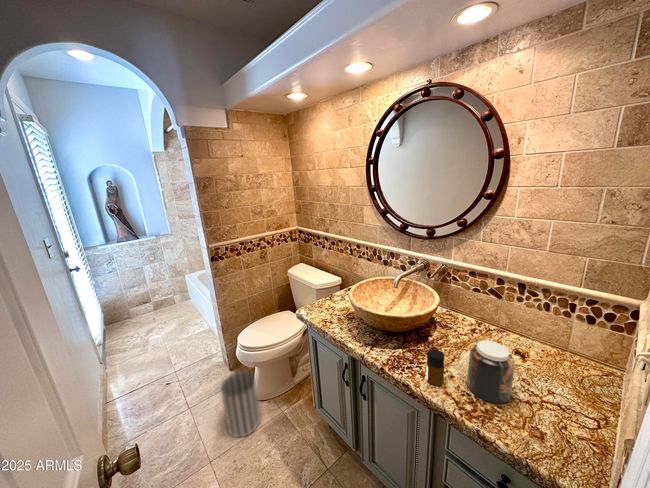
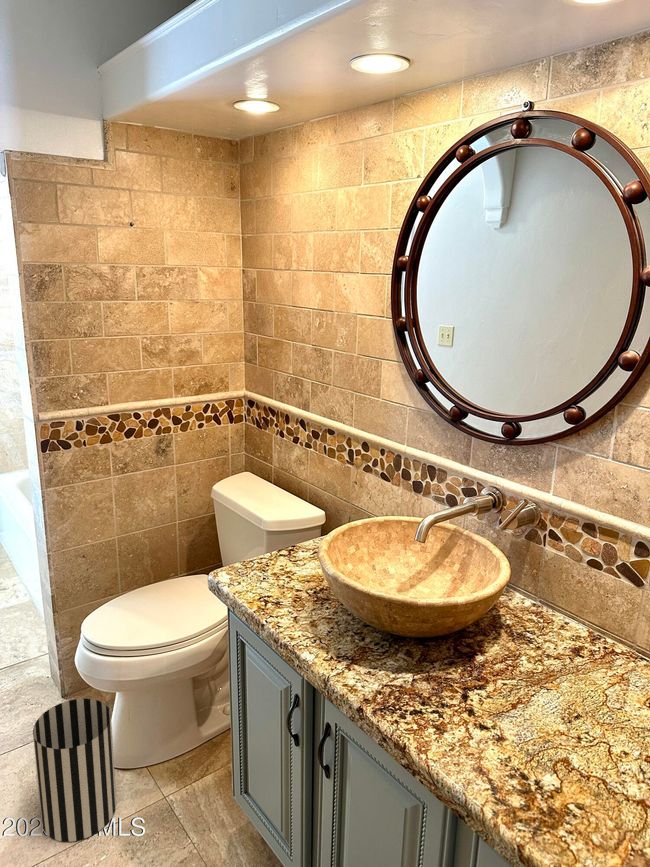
jar: present [467,340,515,404] -> none [526,667,619,798]
bottle: present [426,349,444,386] -> none [445,676,483,752]

